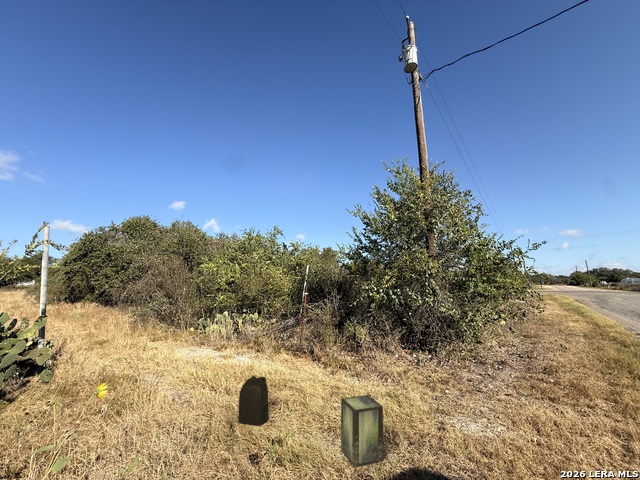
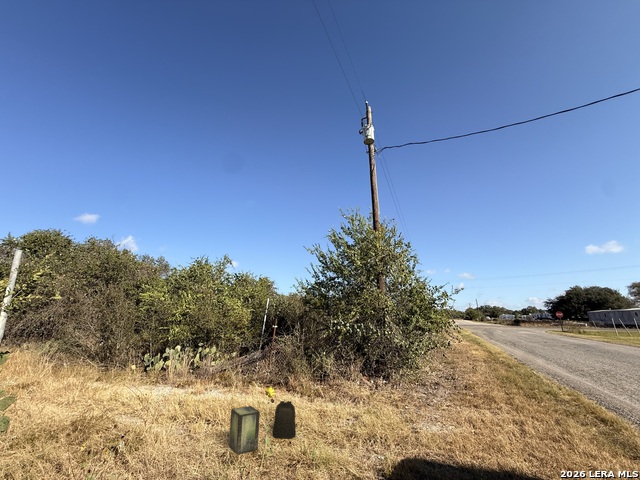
storage box: present [341,395,383,467] -> present [229,406,260,455]

